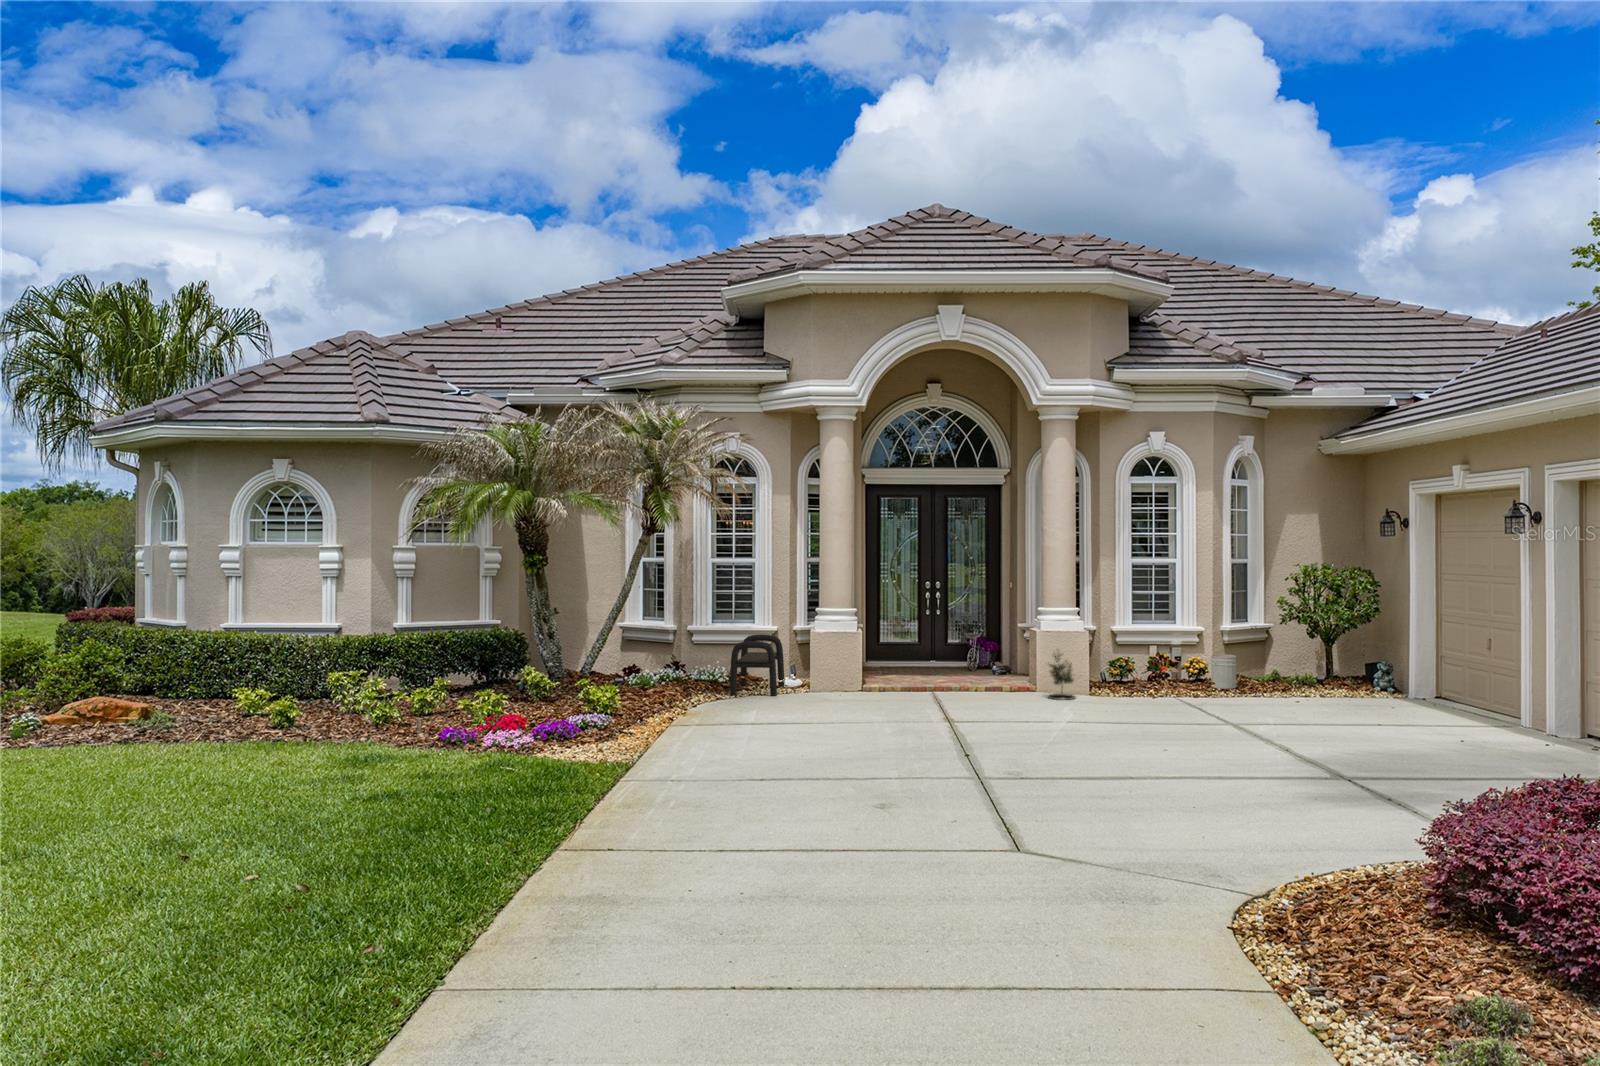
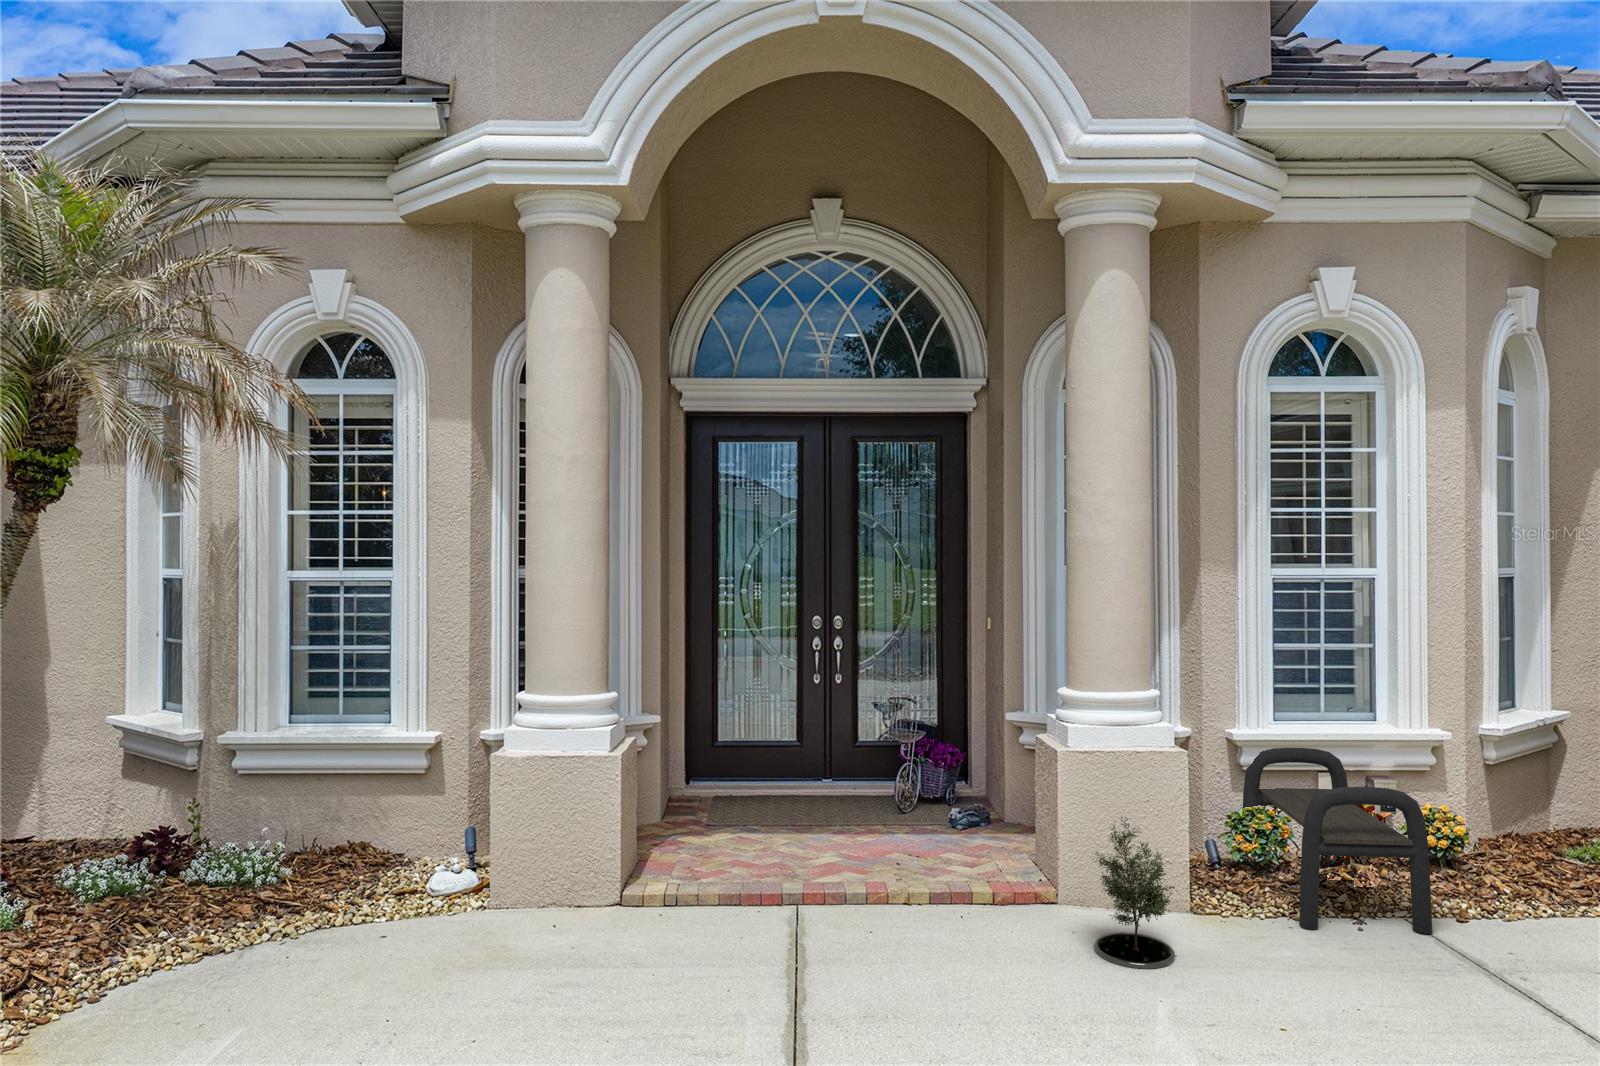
bench: present [730,635,785,696] -> present [1243,748,1432,934]
bucket: present [1211,654,1241,689] -> none [1469,795,1549,888]

